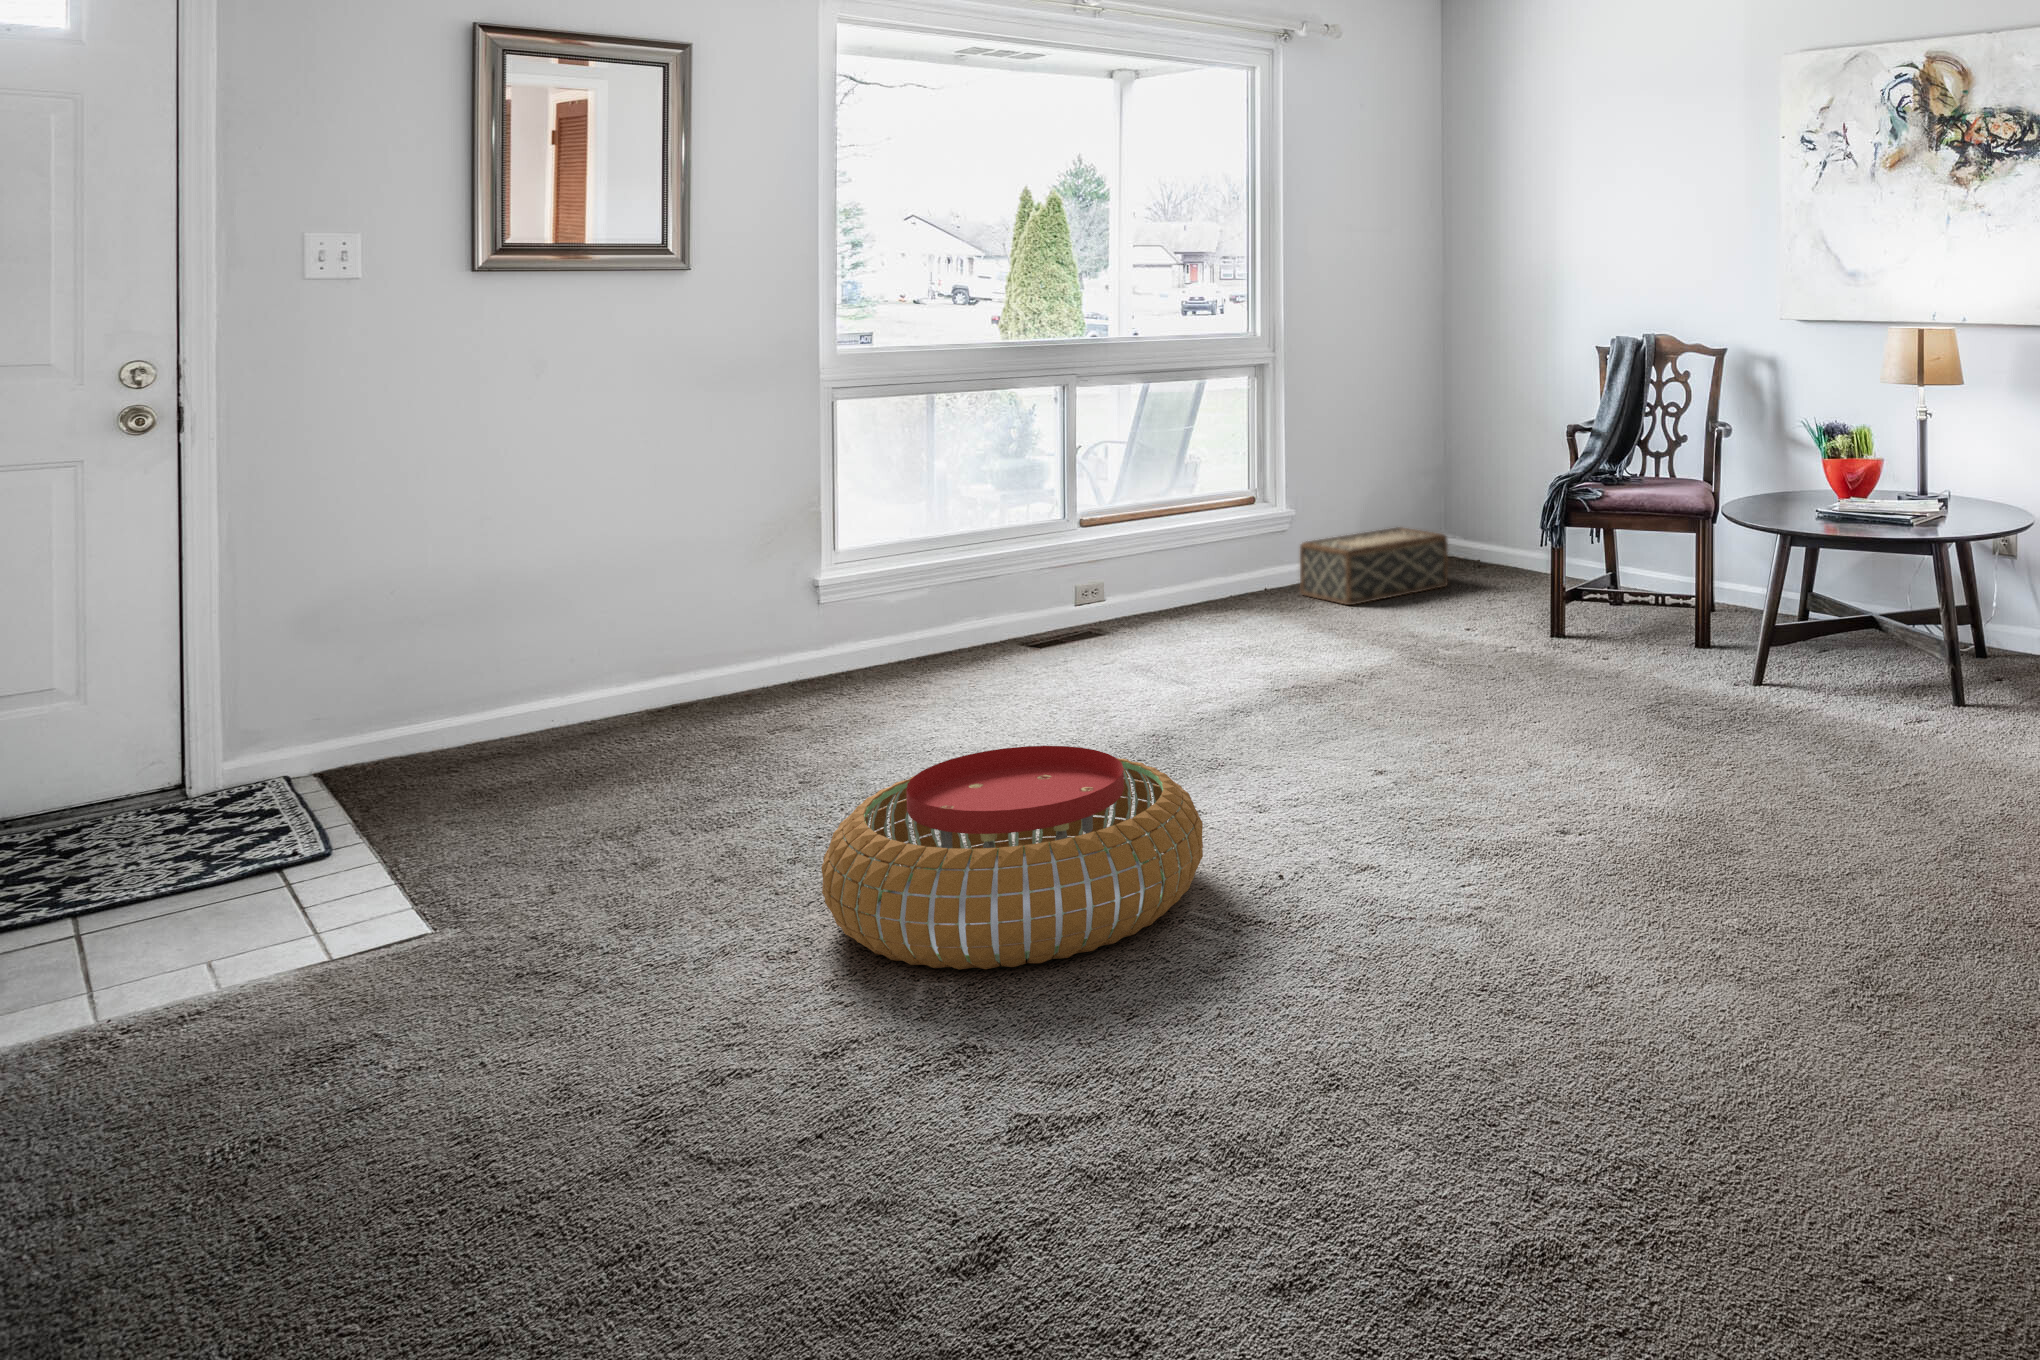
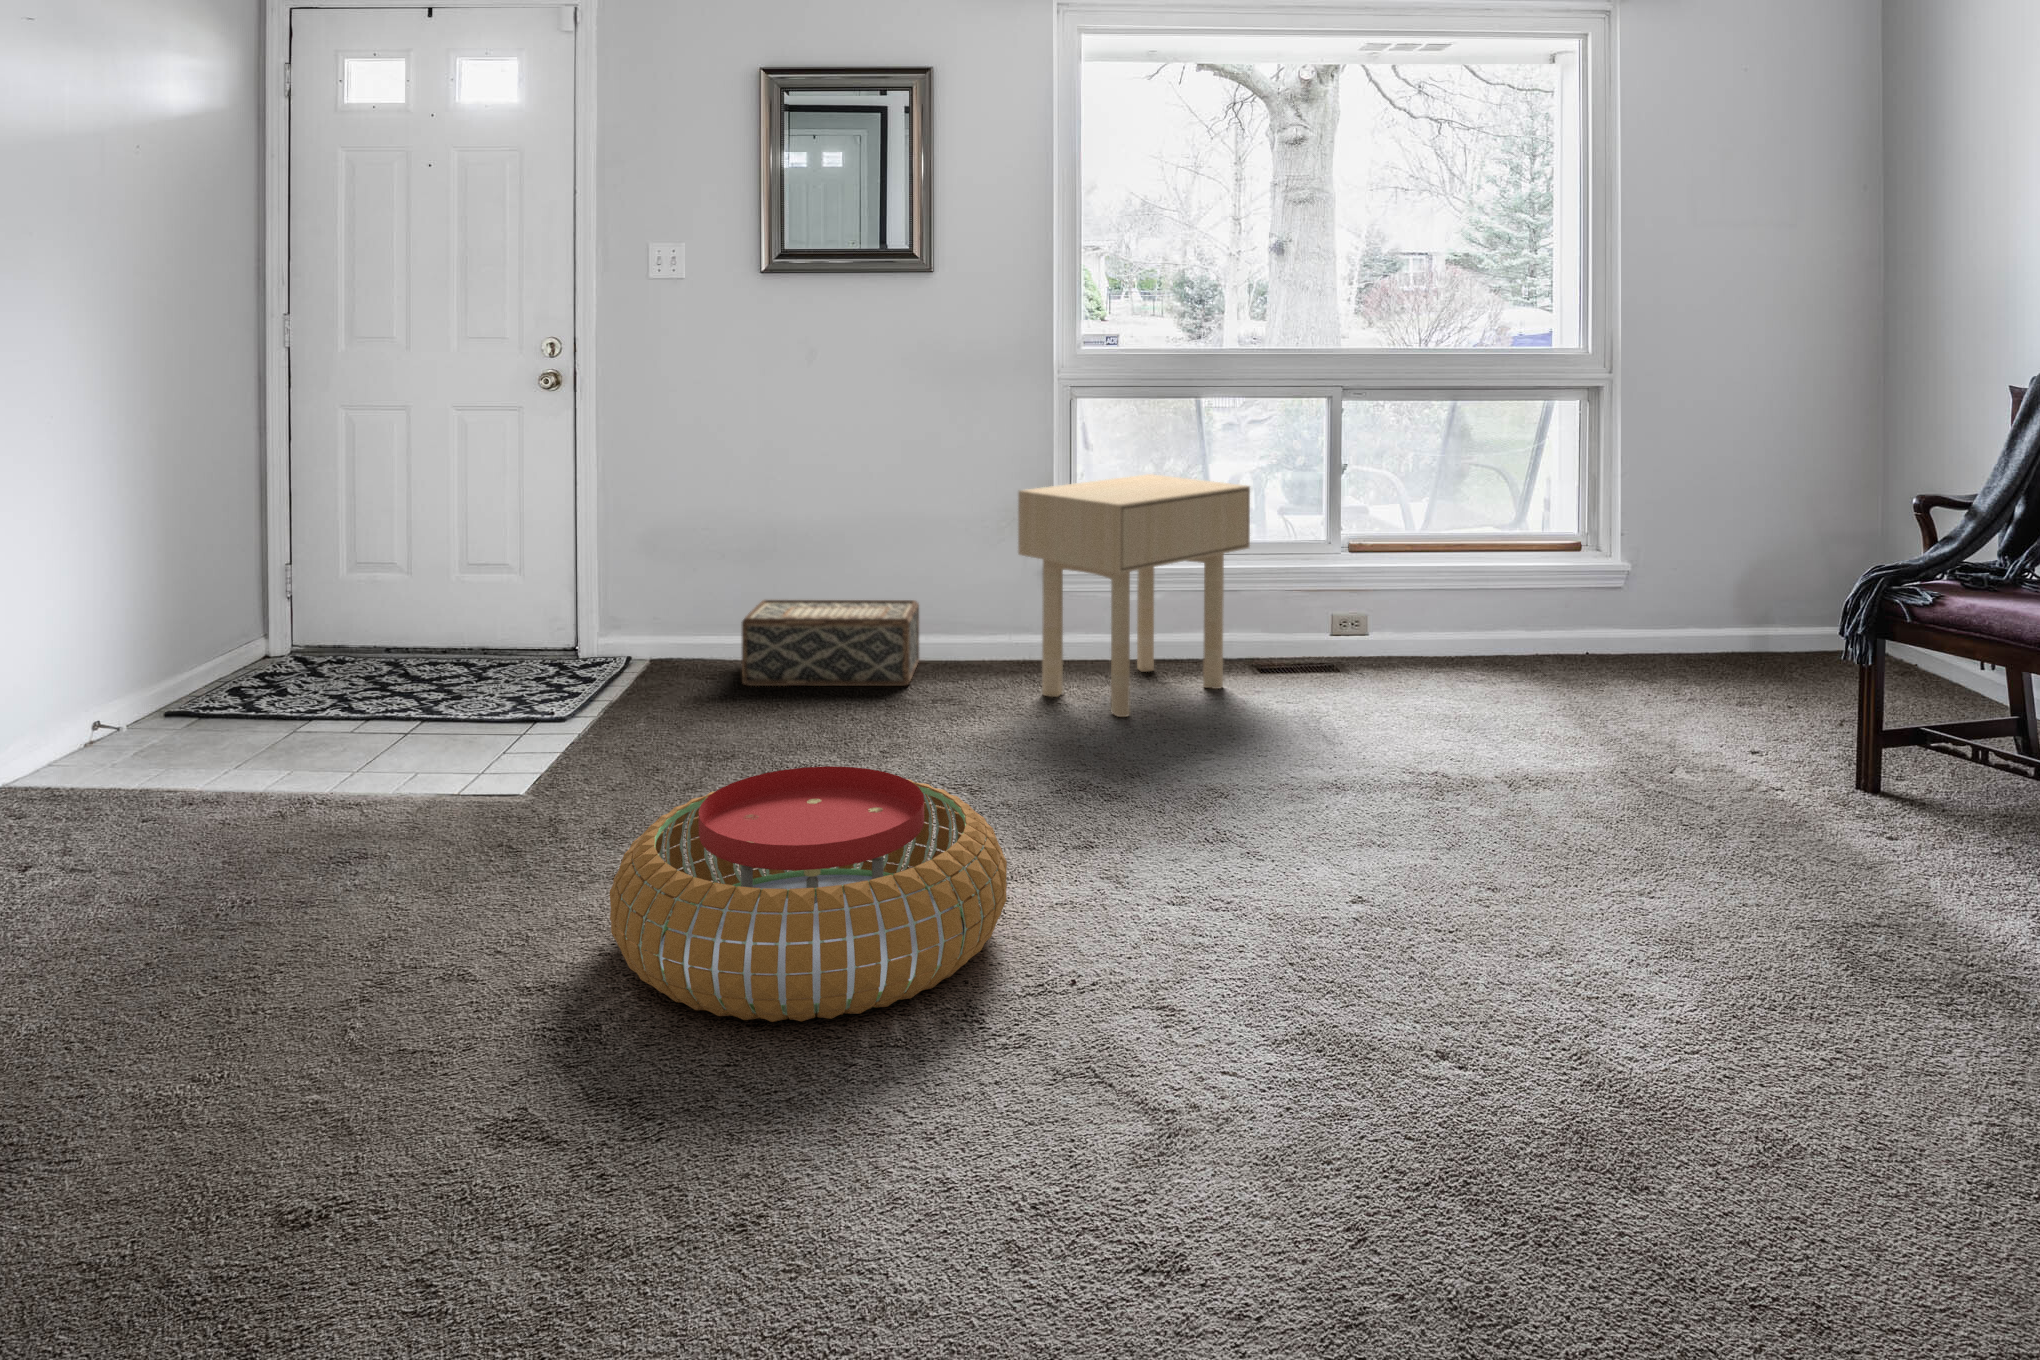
side table: none [852,470,1060,707] -> present [1018,474,1250,717]
woven basket: present [1300,527,1448,605] -> present [742,600,919,686]

